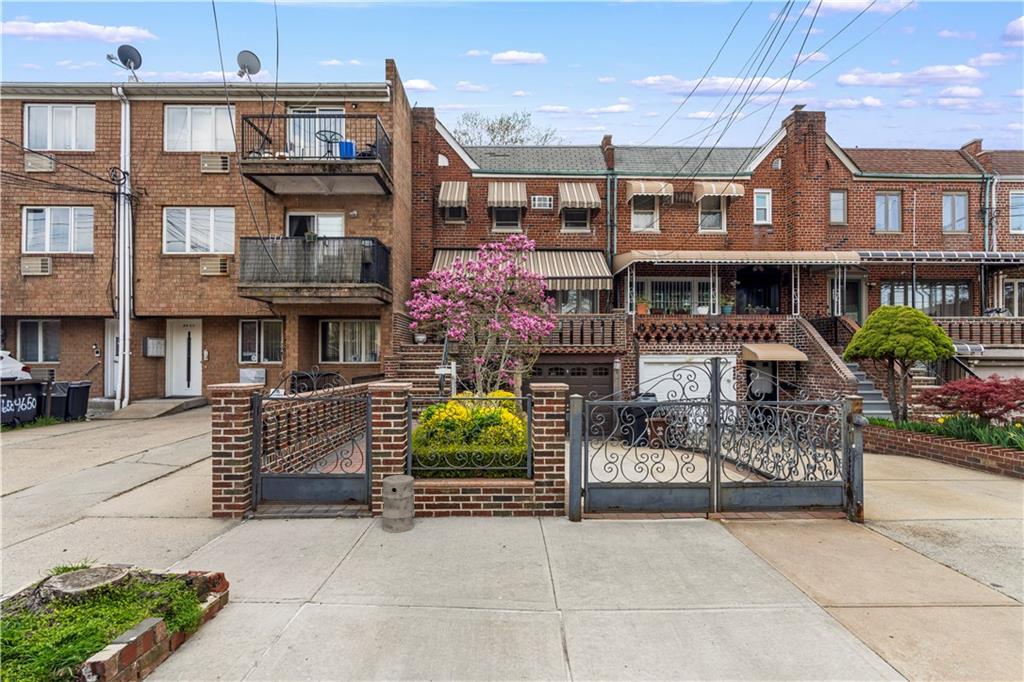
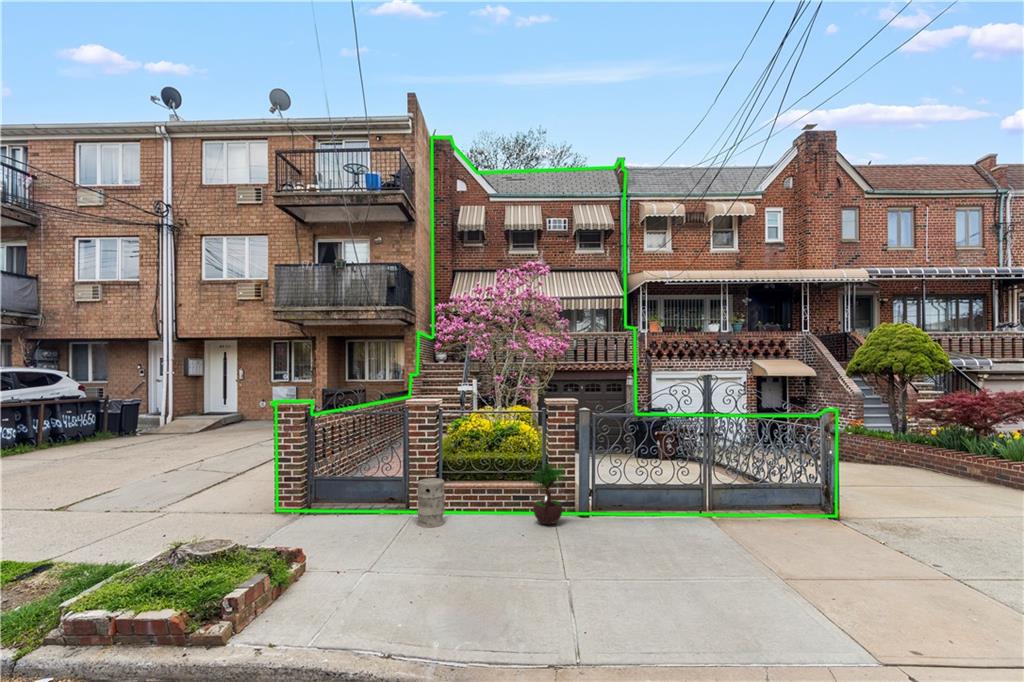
potted tree: none [509,451,555,528] -> present [531,463,564,524]

